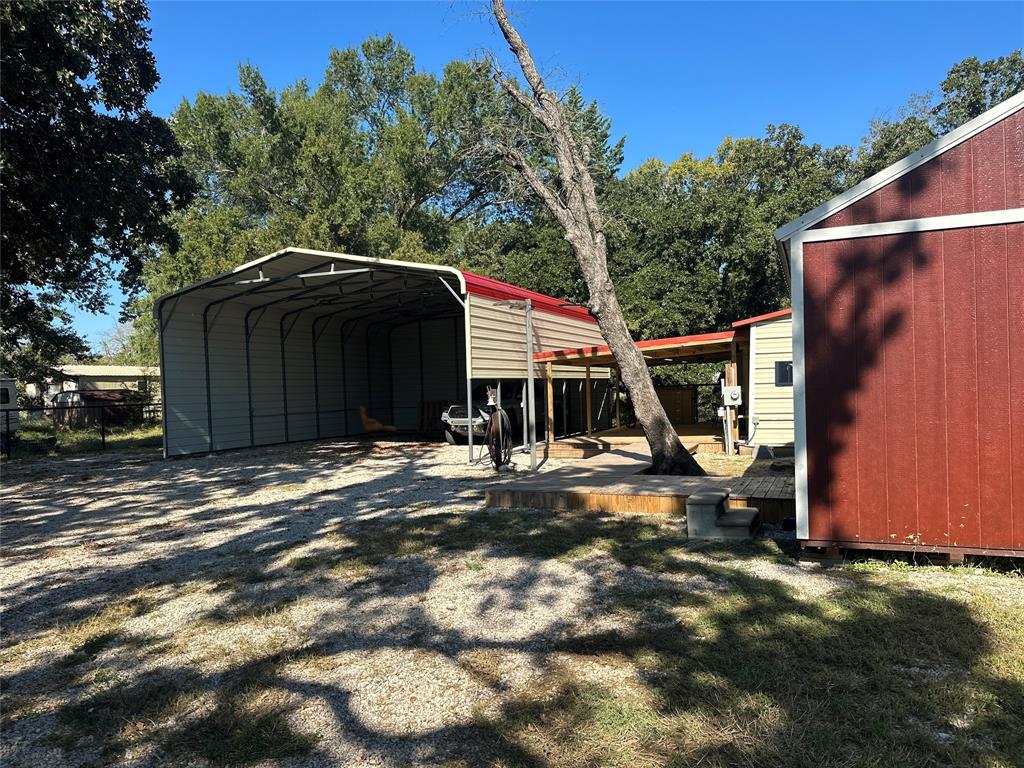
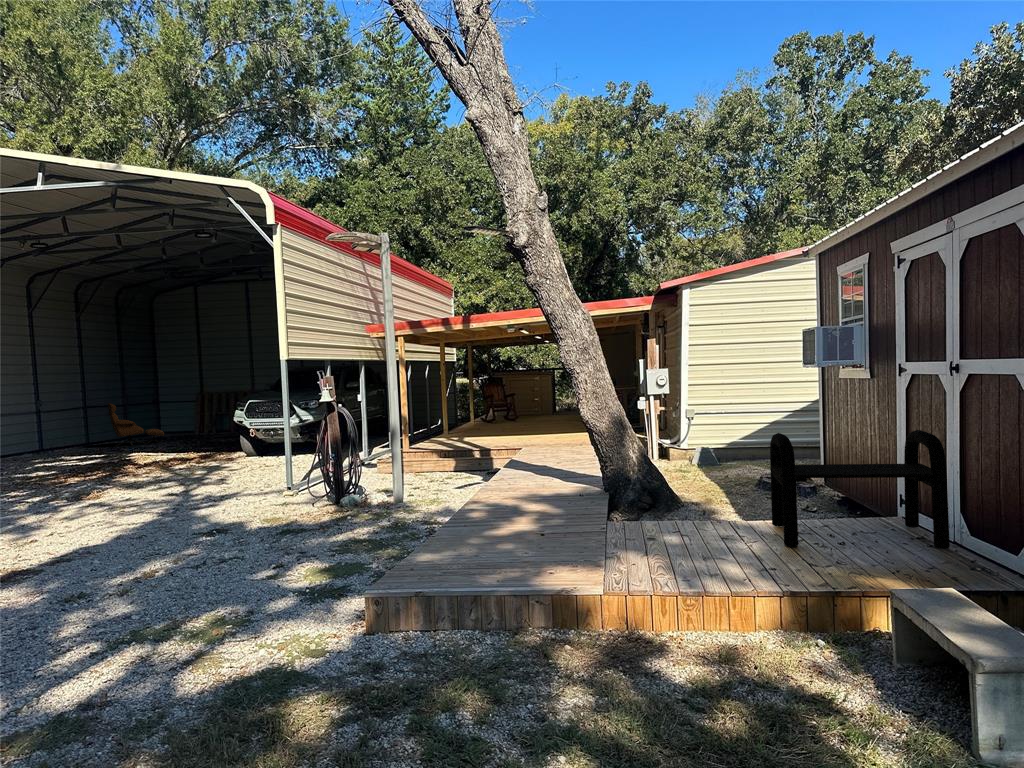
bench: none [714,425,810,492] -> present [770,430,950,549]

